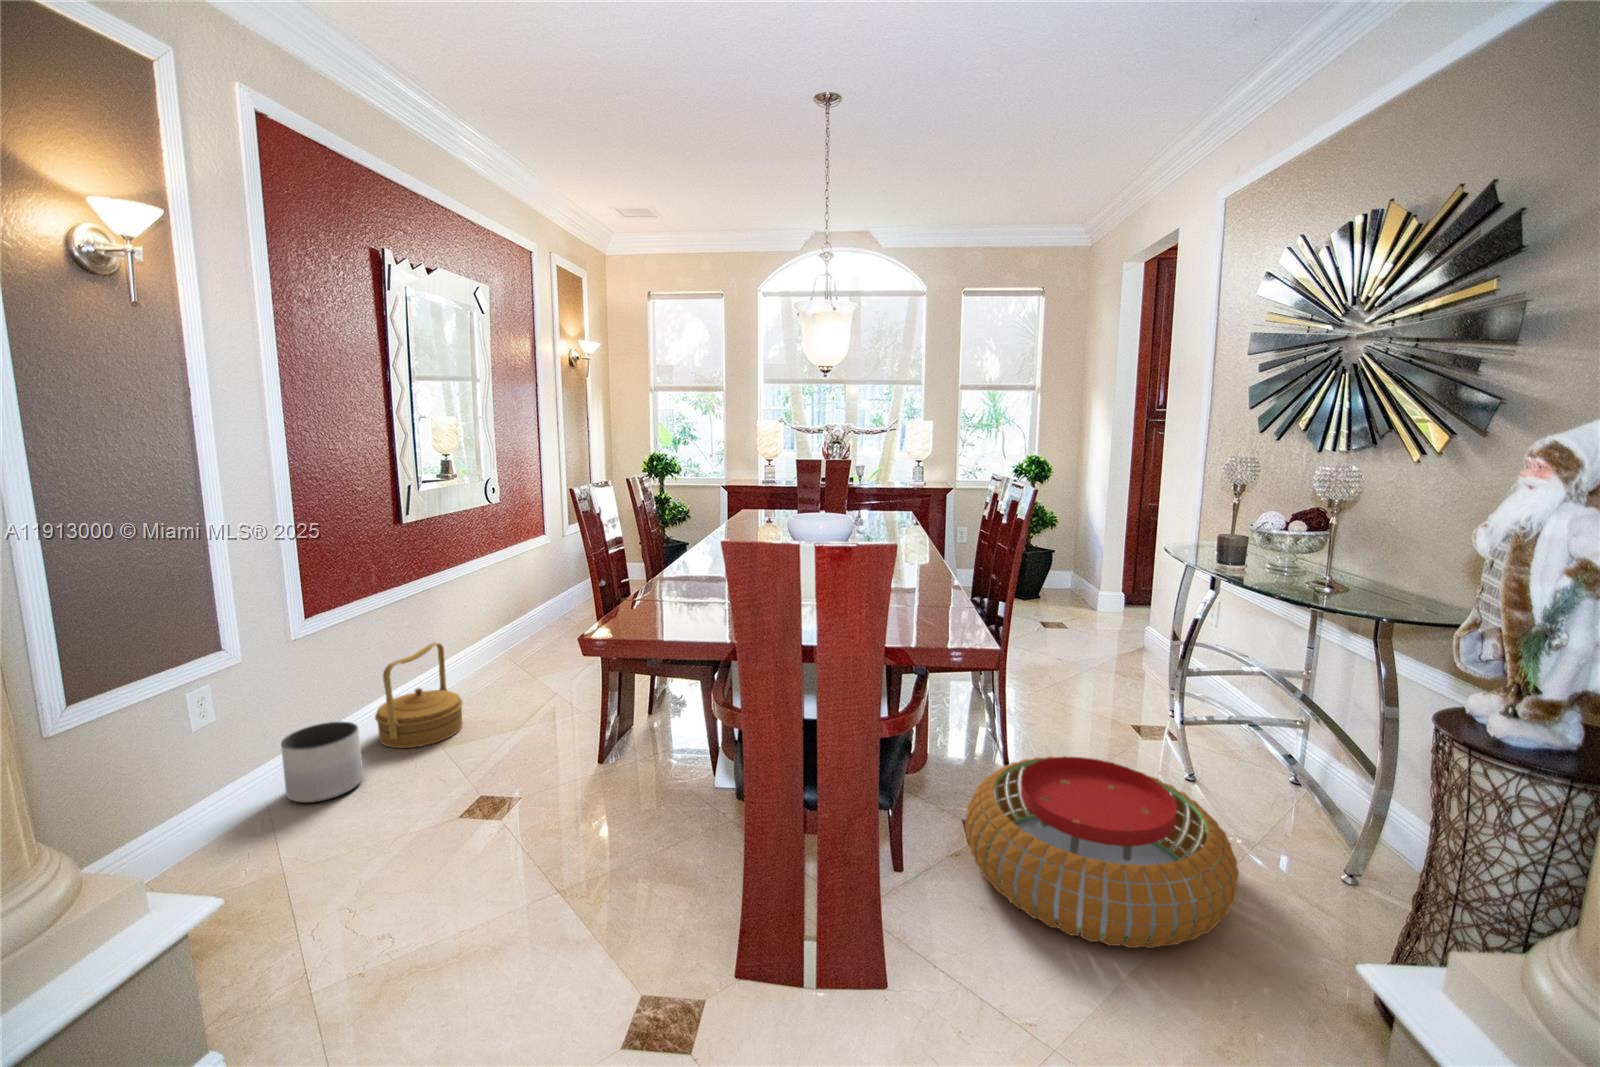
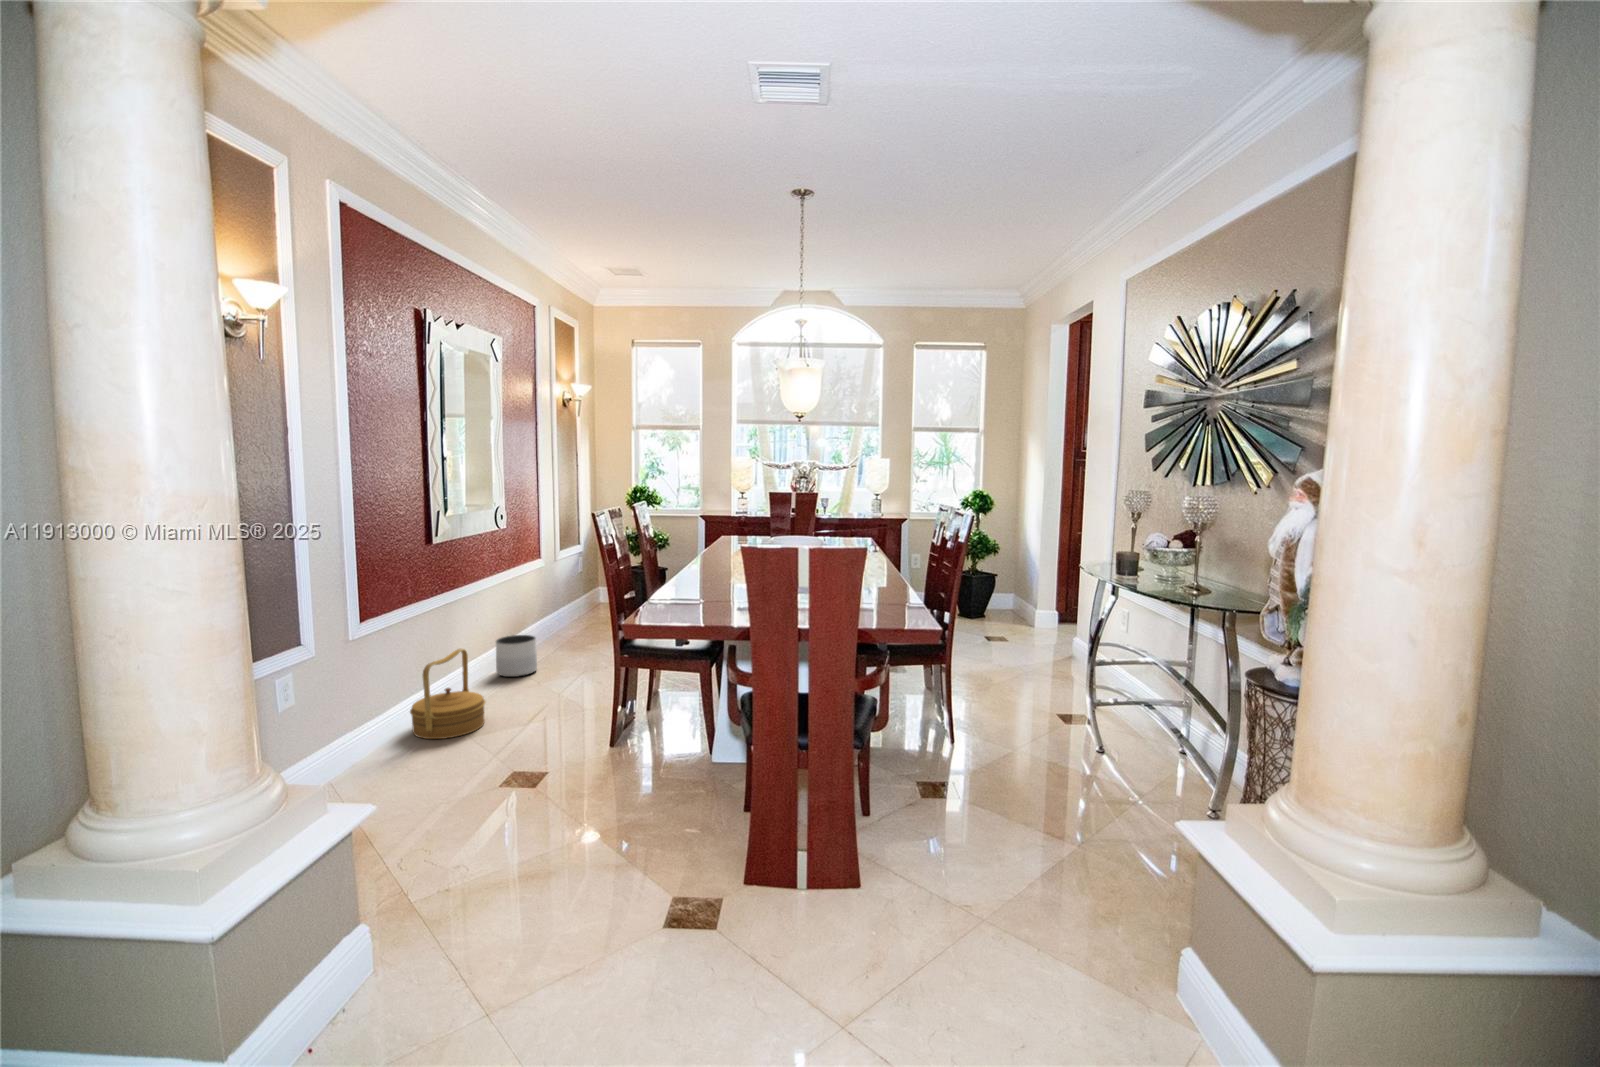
planter: present [281,722,364,803] -> present [496,635,537,677]
pouf: present [966,756,1239,948] -> none [922,724,1125,855]

